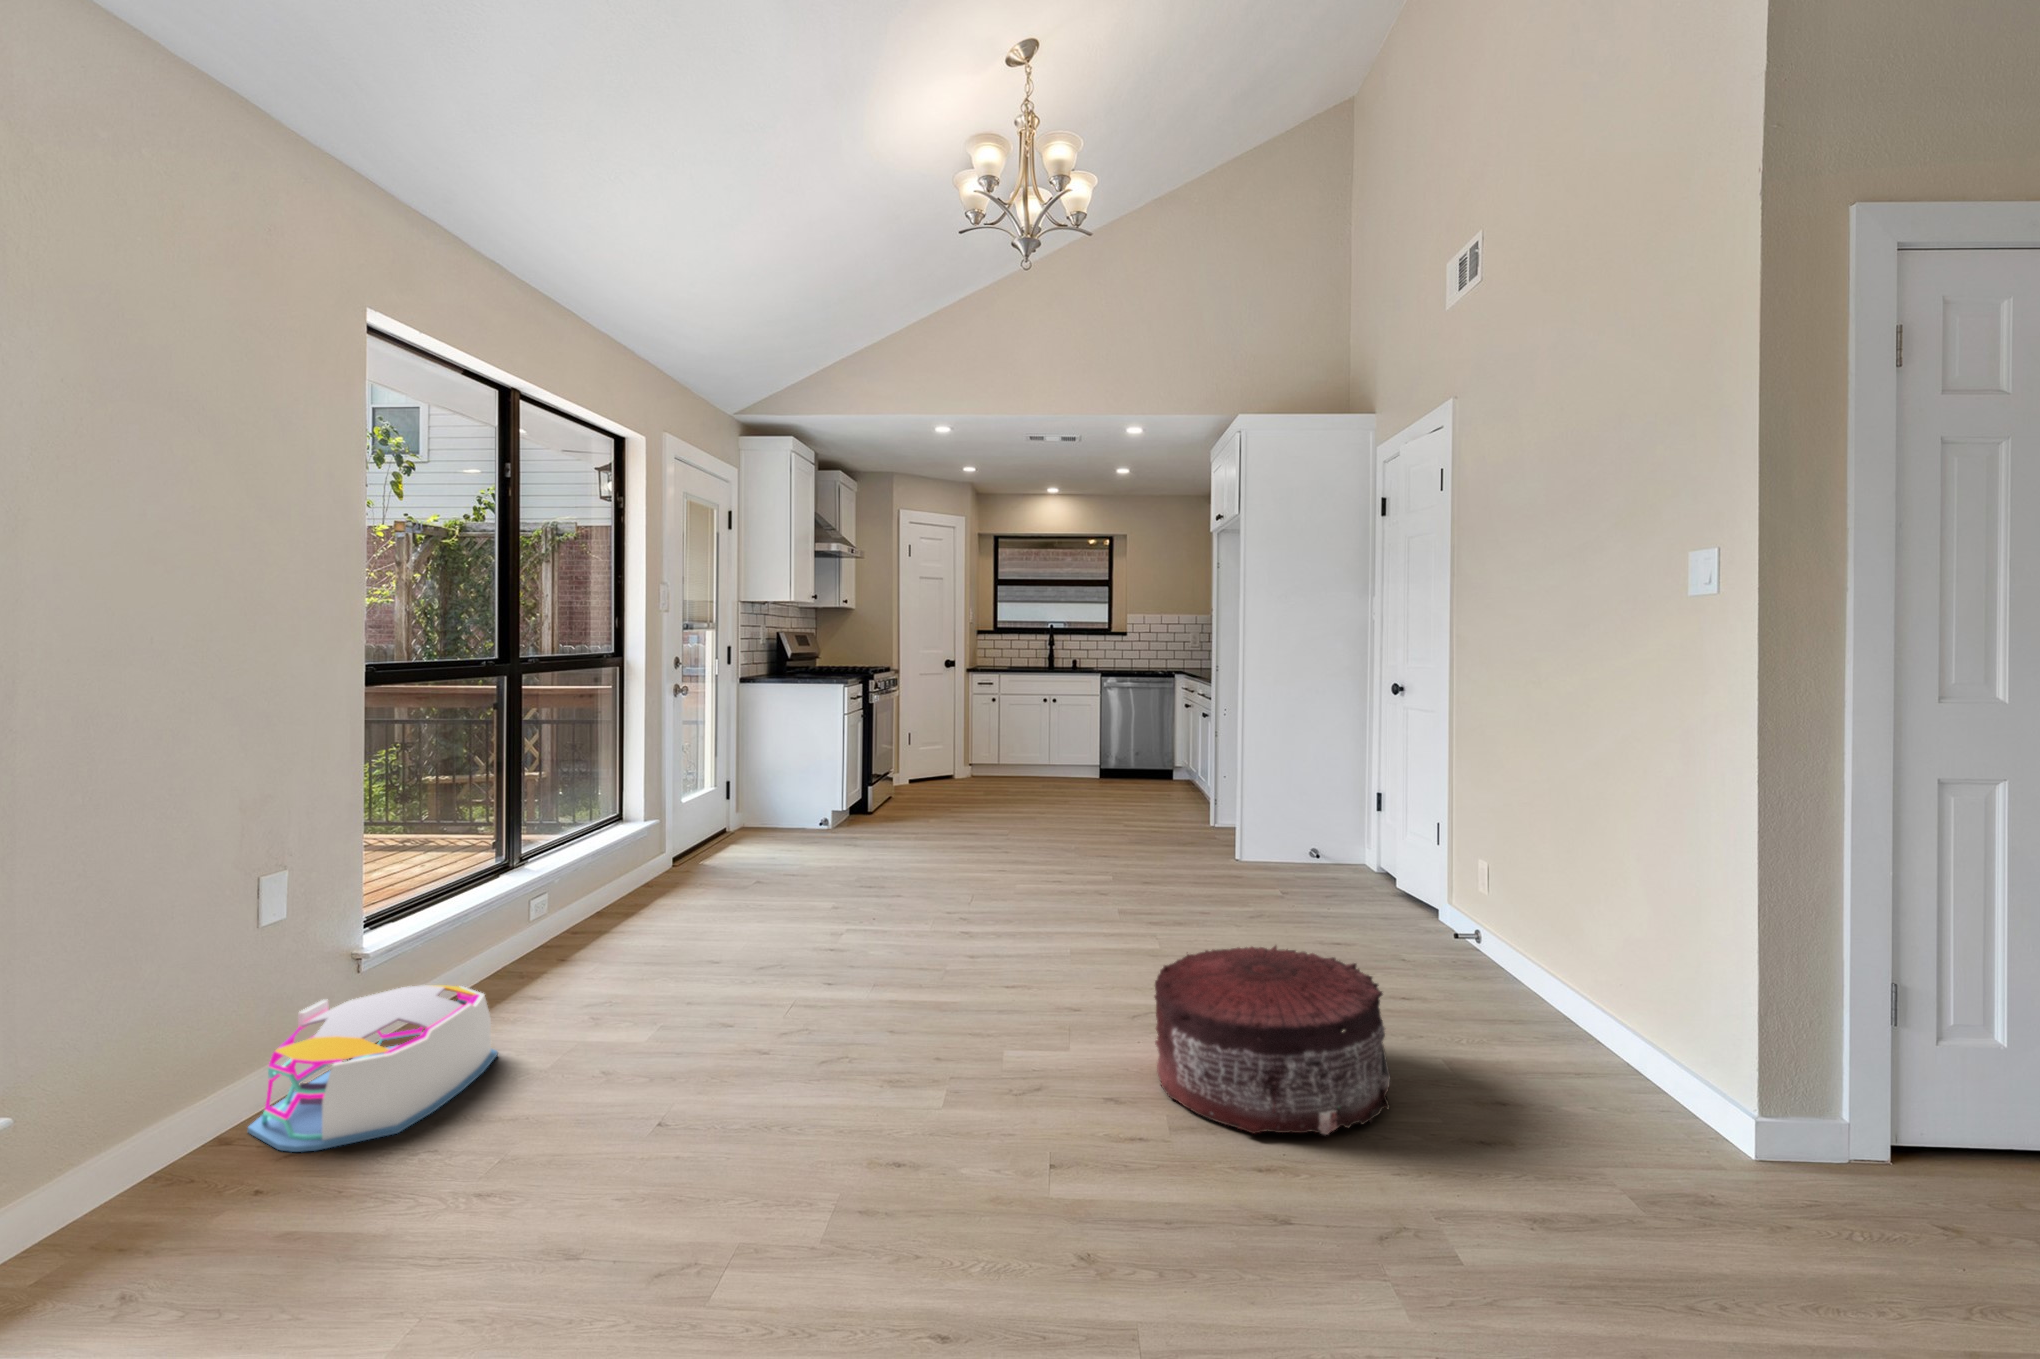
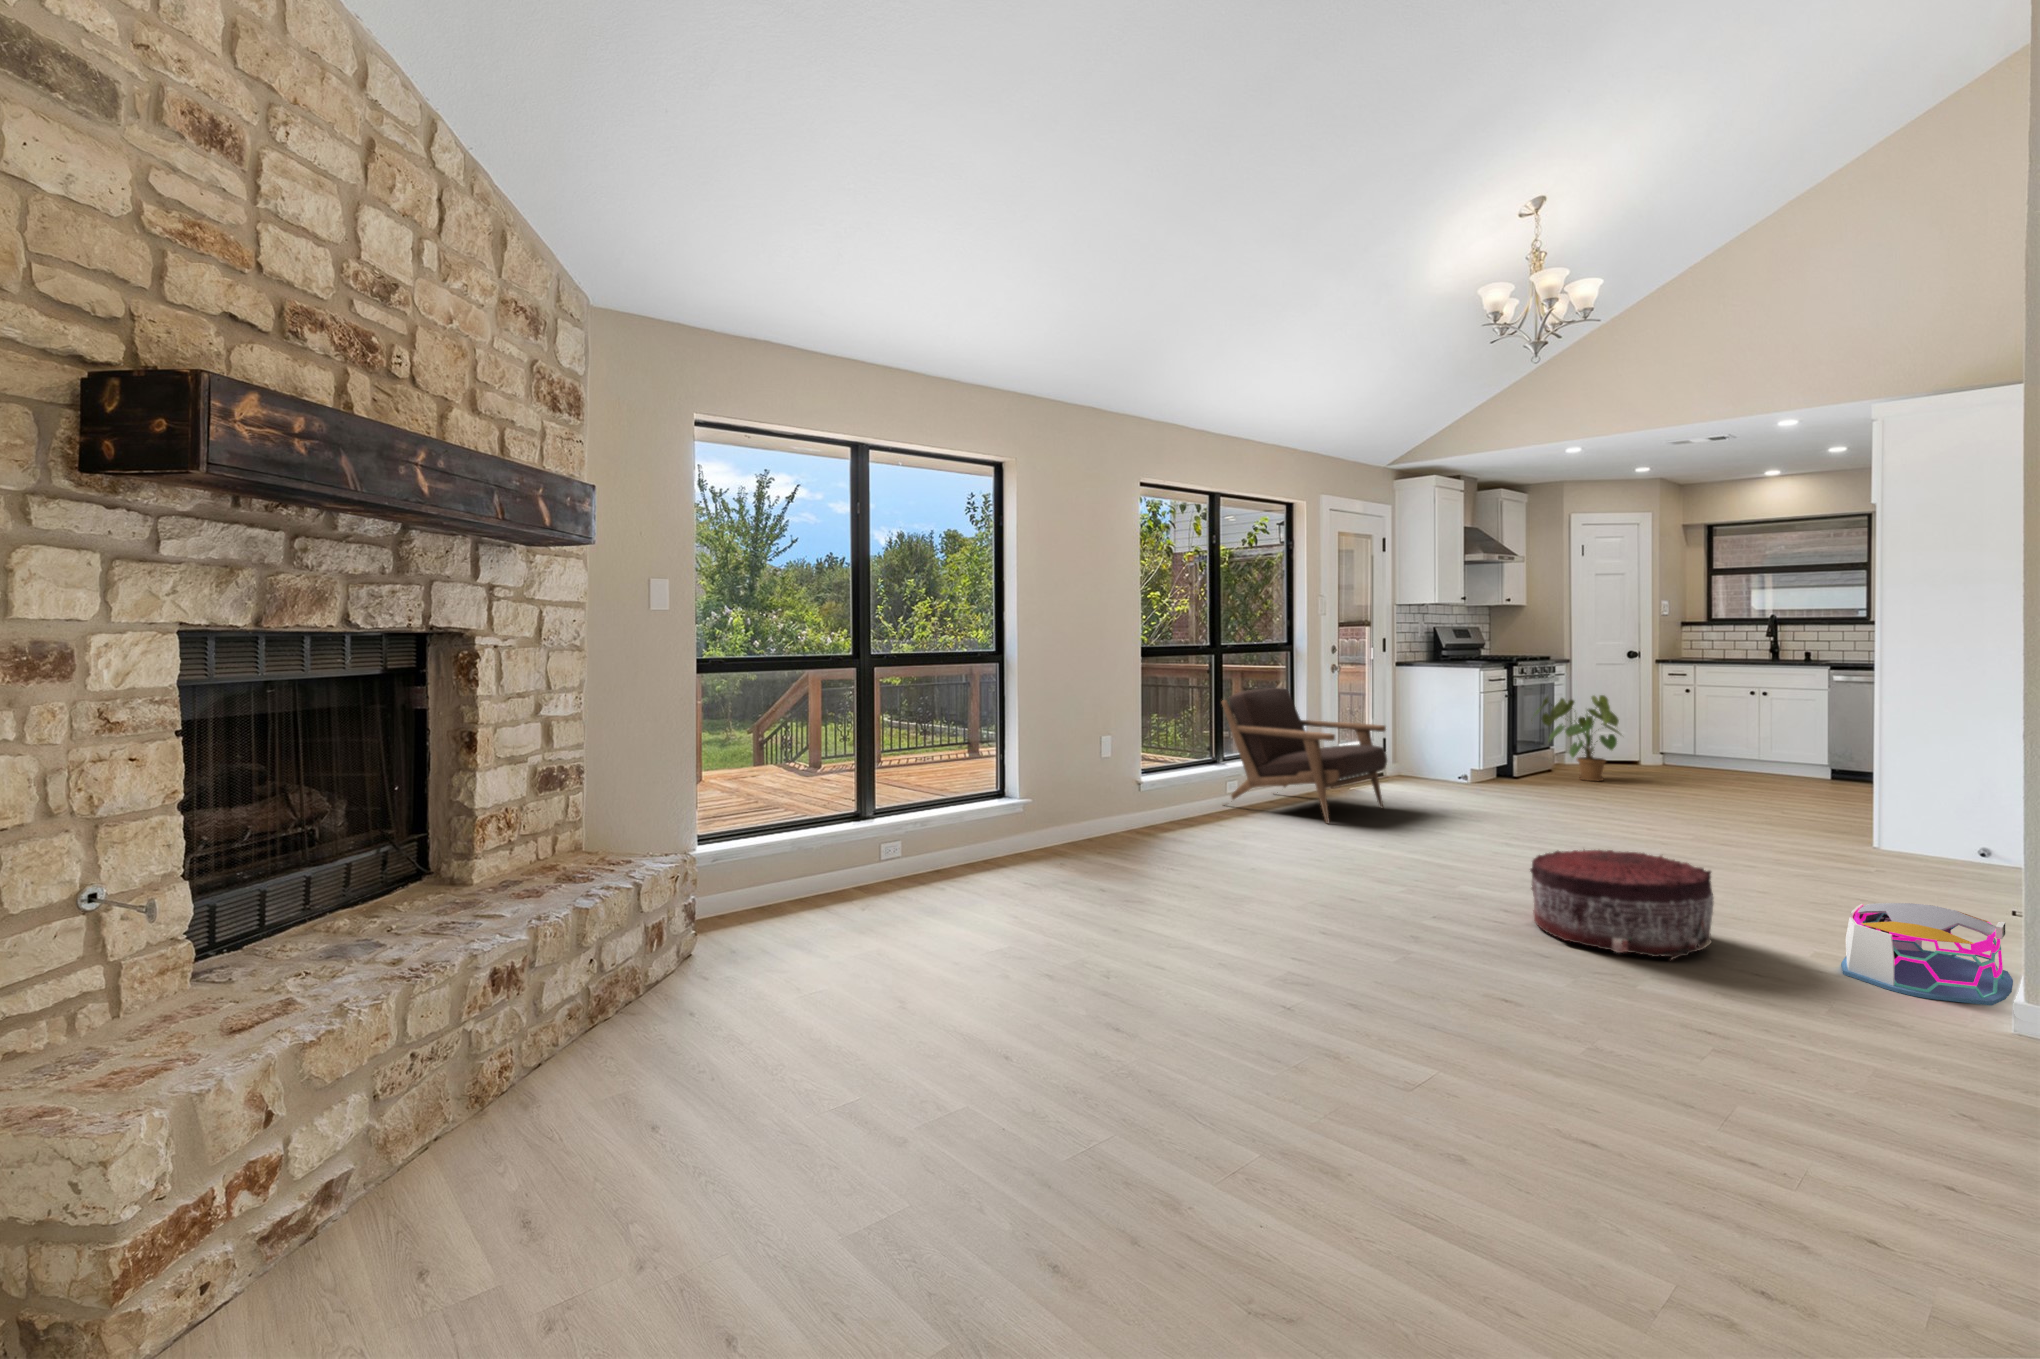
house plant: none [881,709,972,807] -> present [1533,695,1620,781]
armchair: none [519,724,783,944] -> present [1222,688,1387,824]
storage bin: present [248,985,497,1152] -> present [1842,903,2013,1005]

